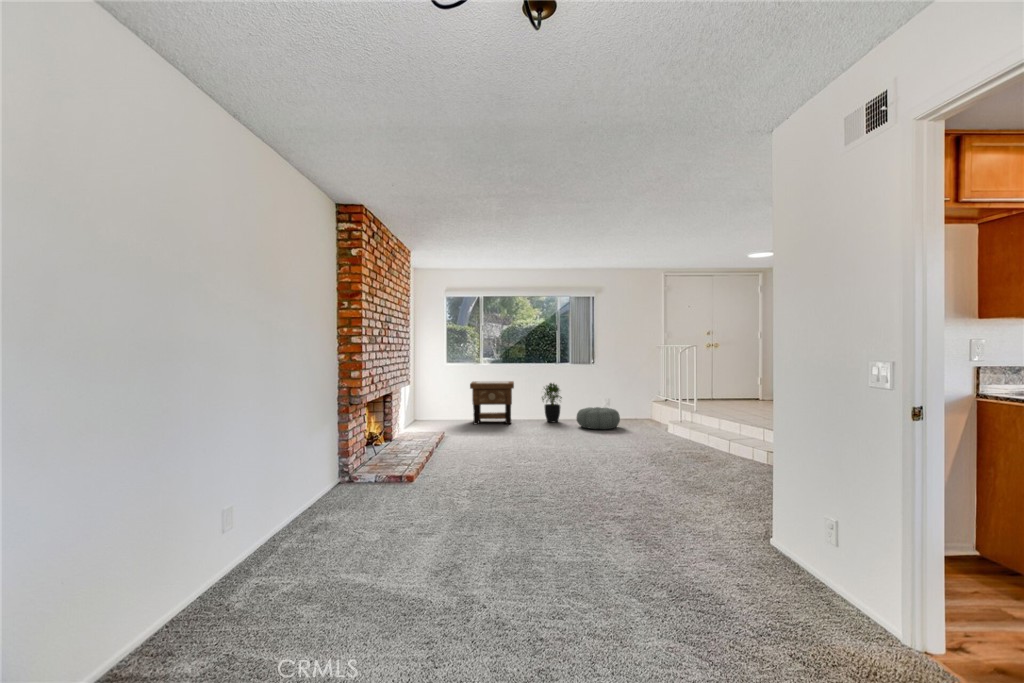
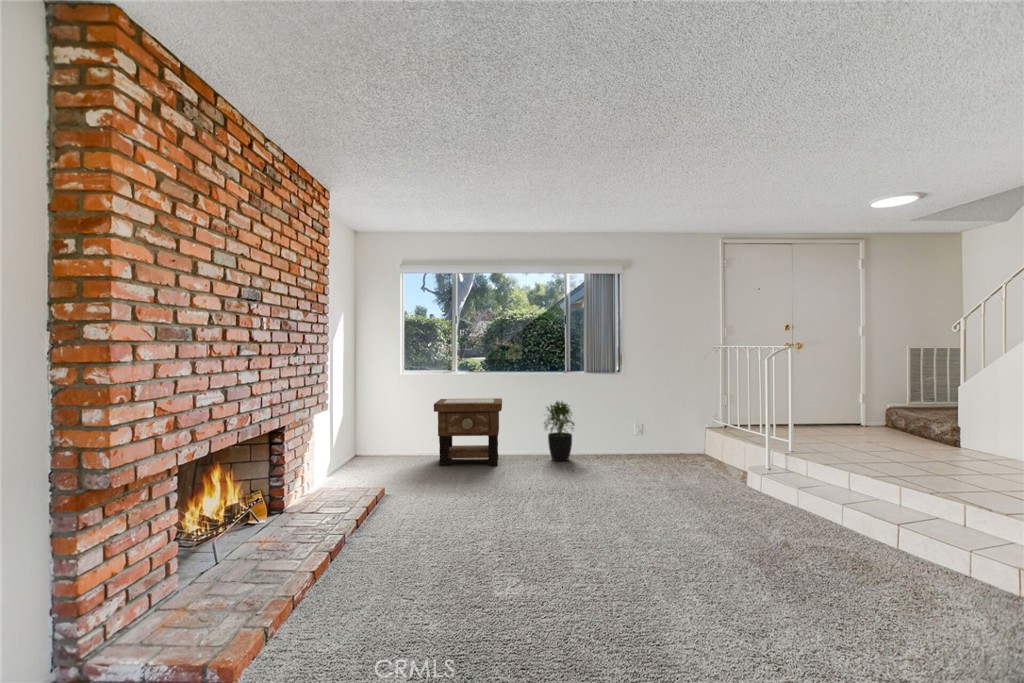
pouf: present [577,407,620,430] -> none [599,440,668,478]

